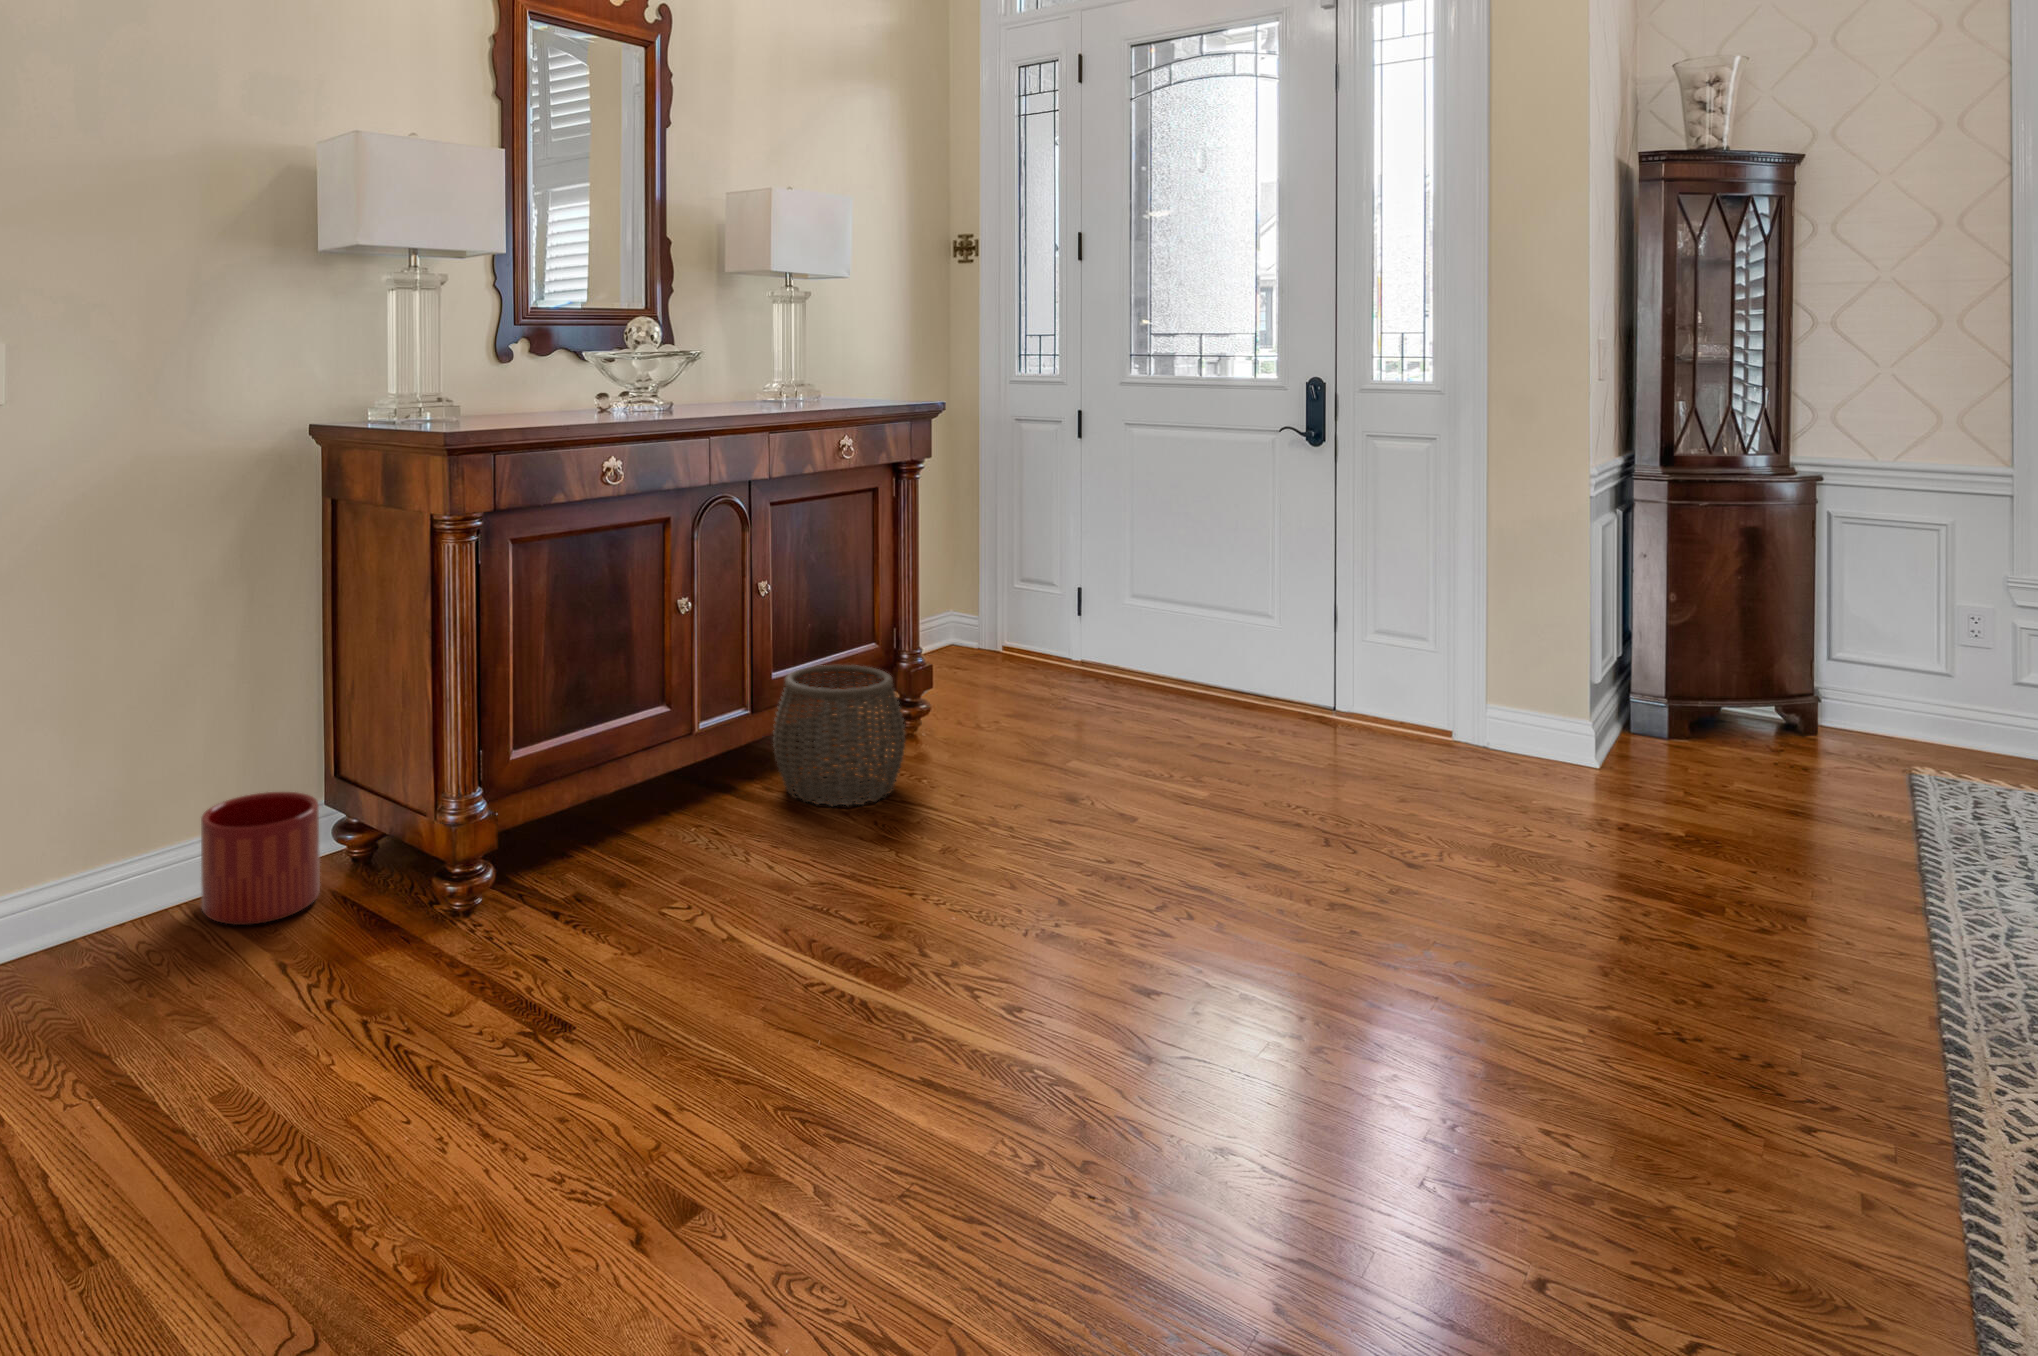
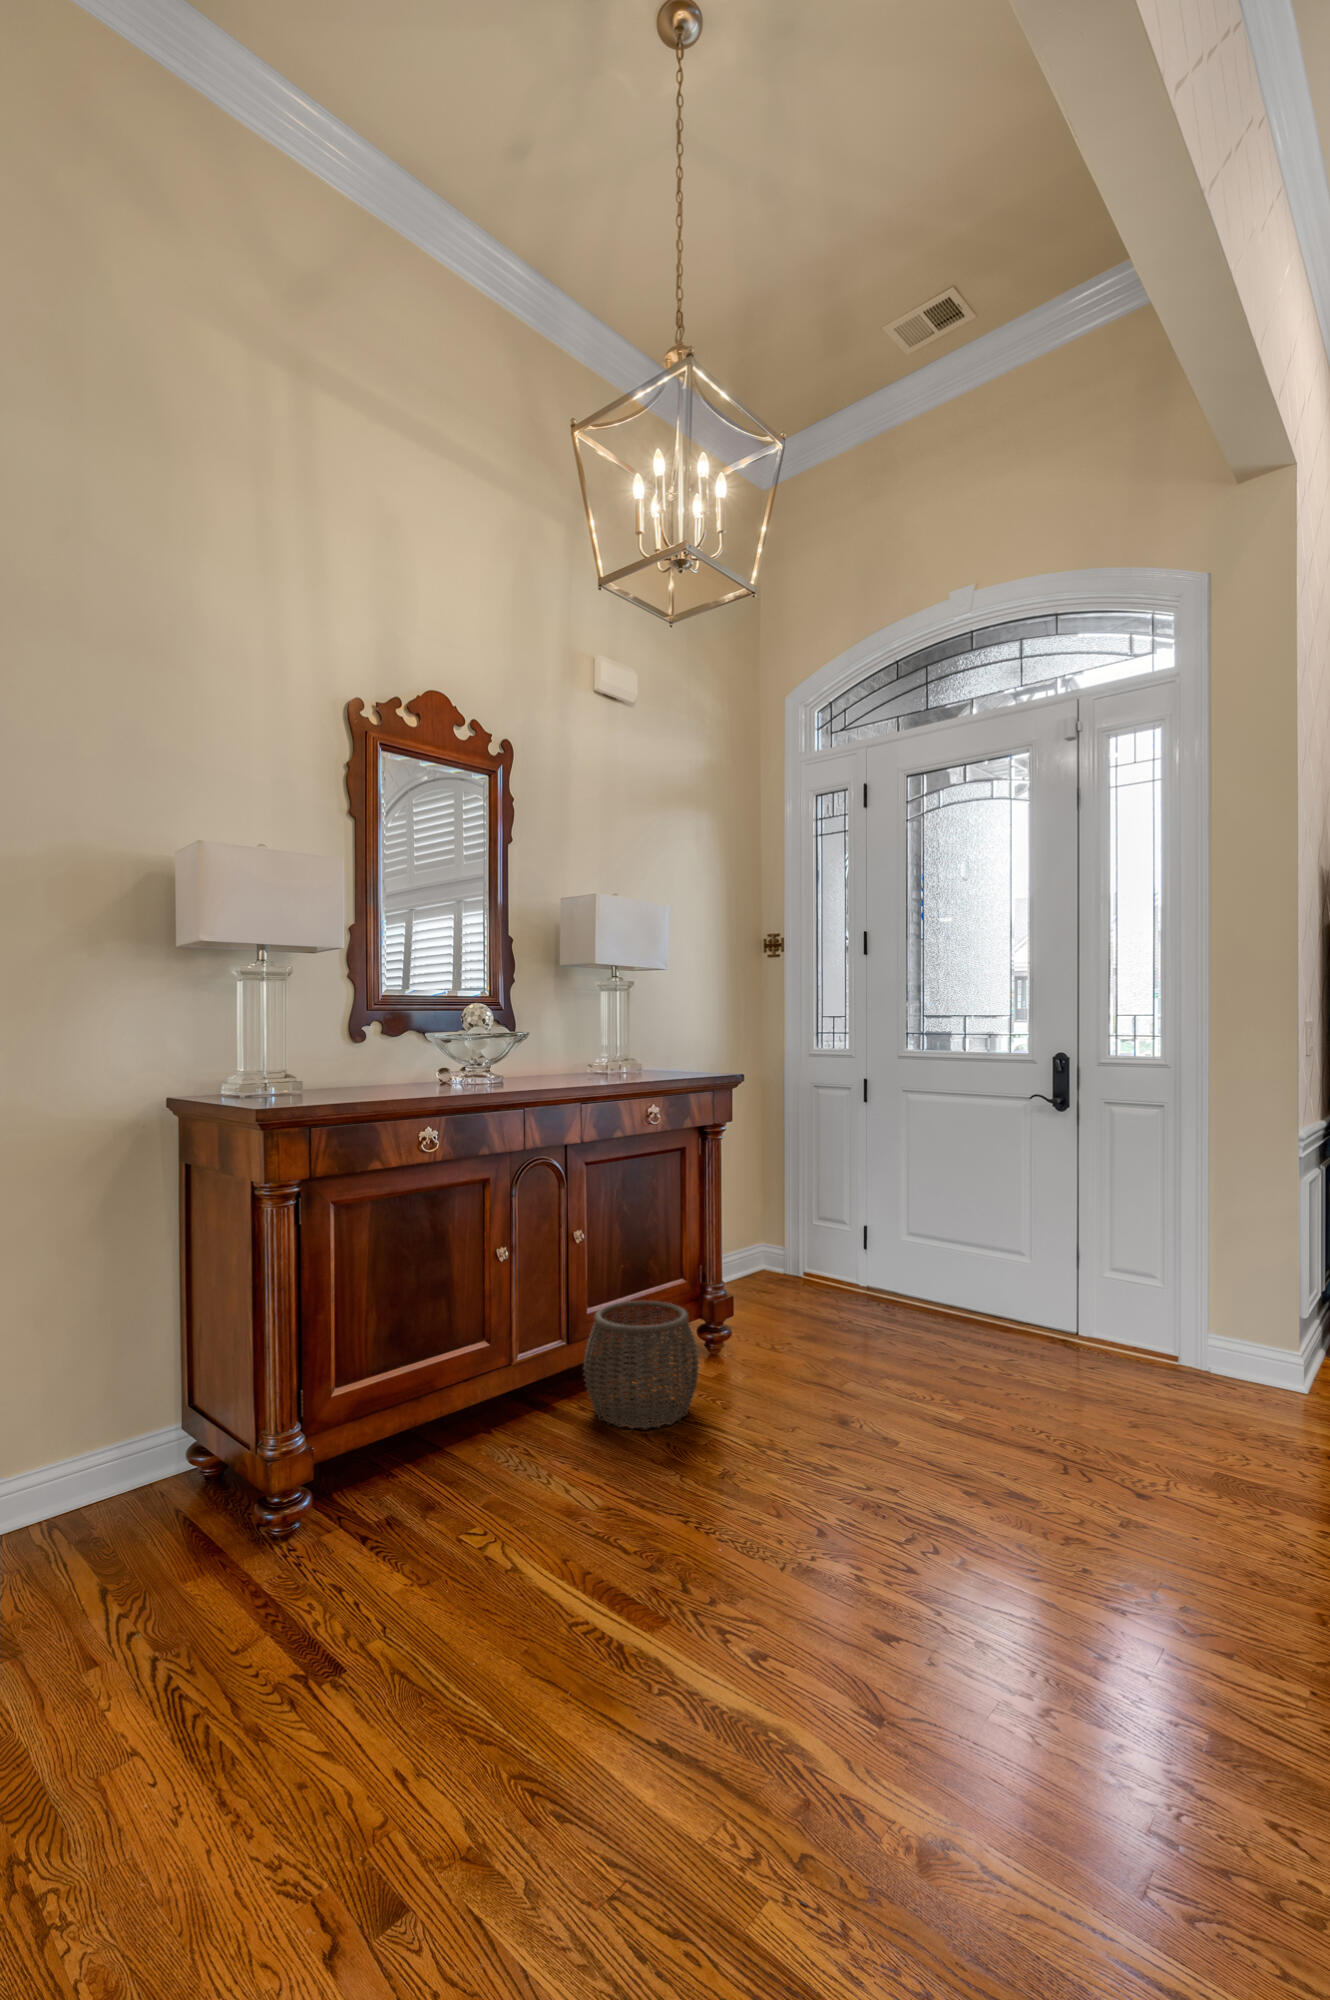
planter: present [201,792,320,925] -> none [50,1421,161,1547]

